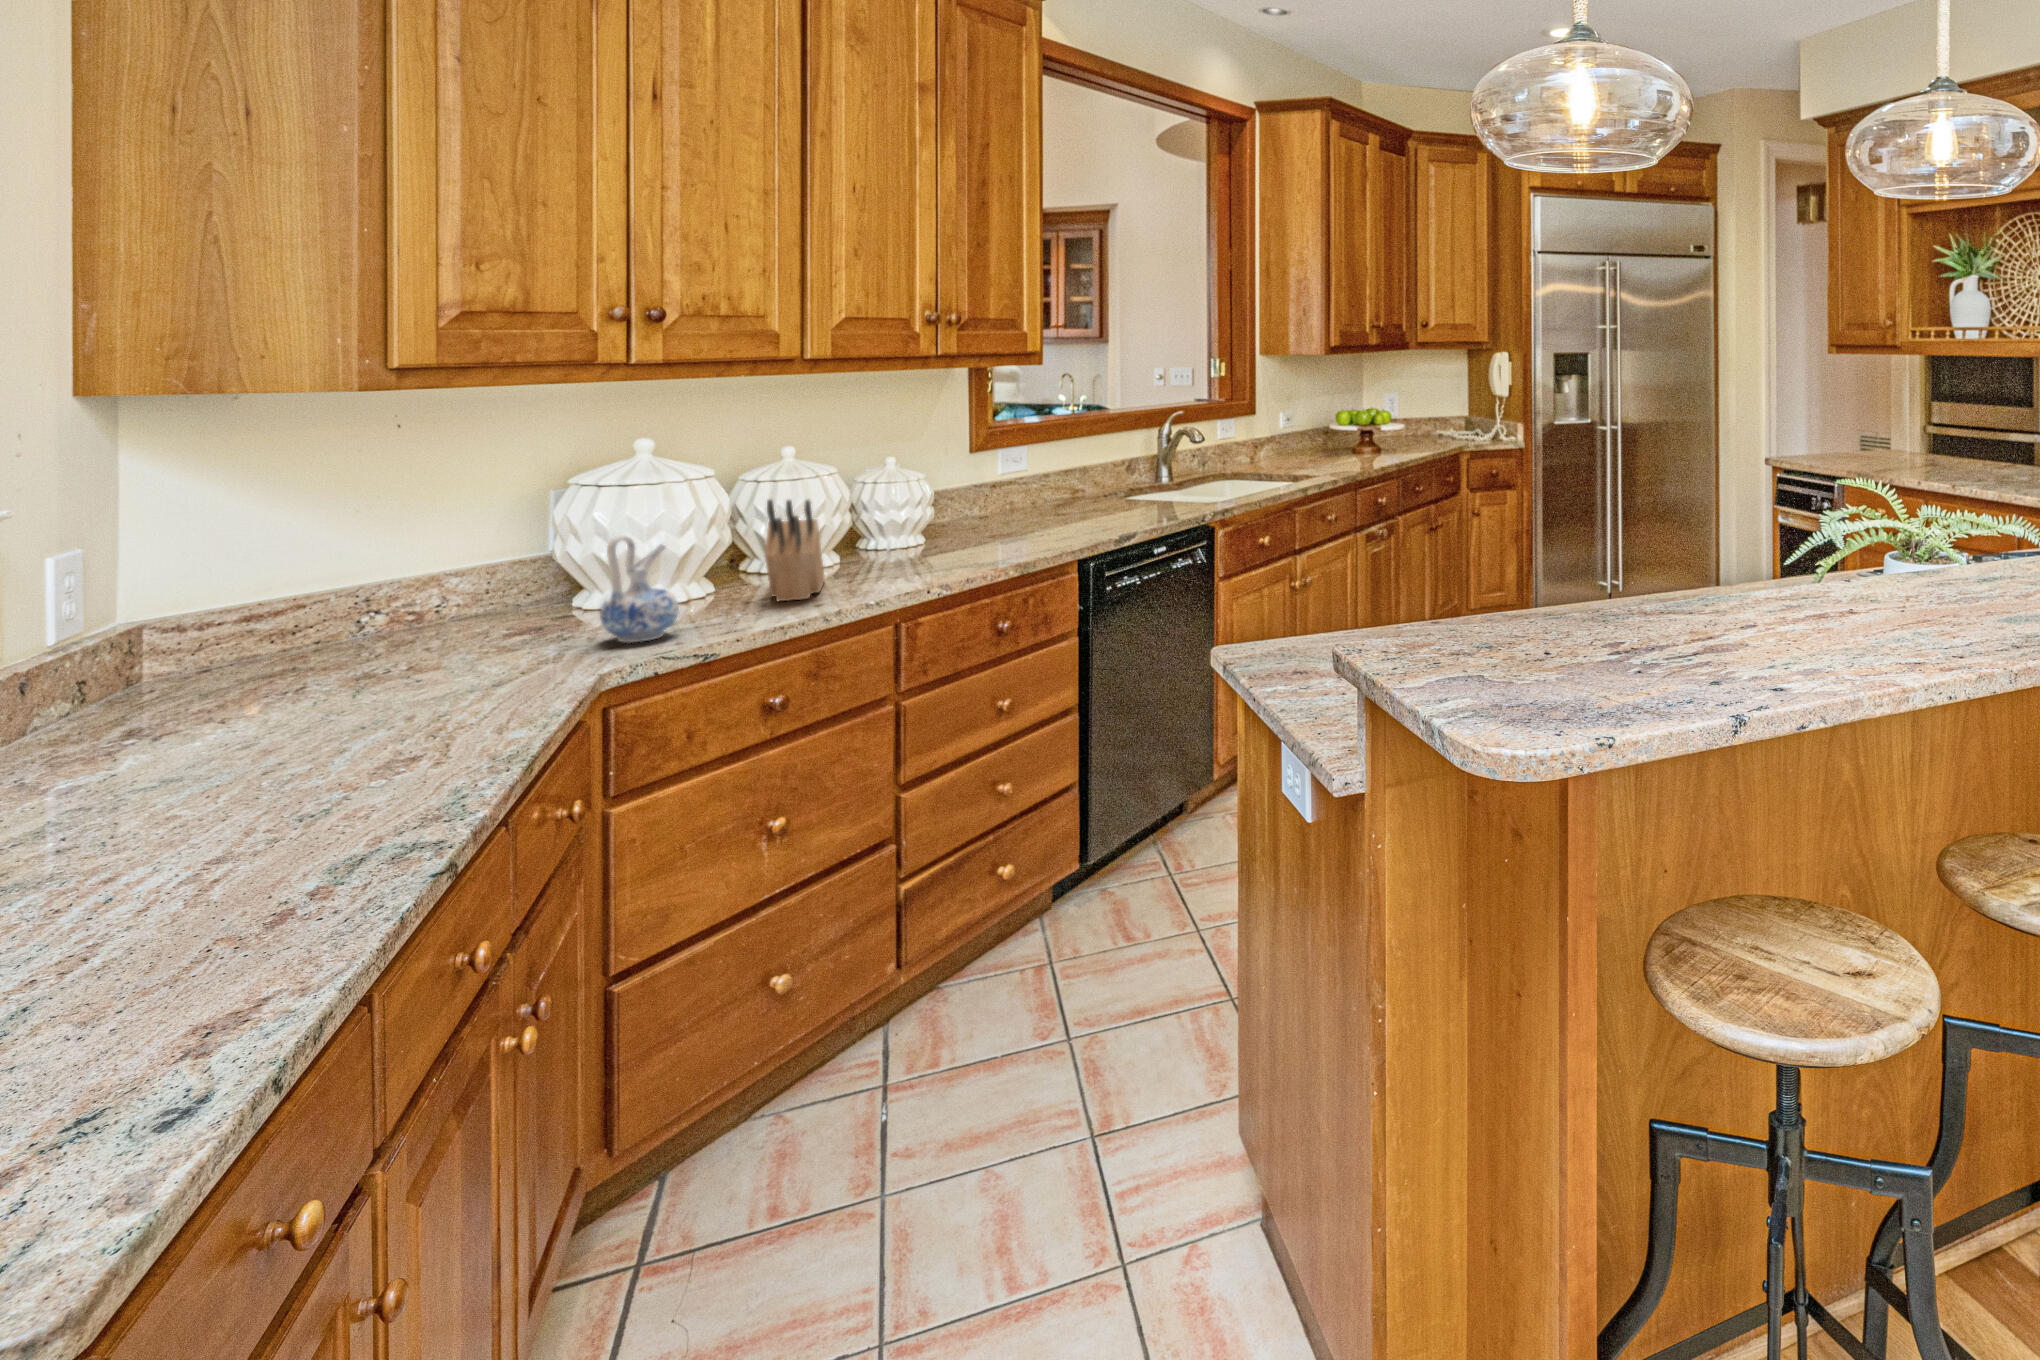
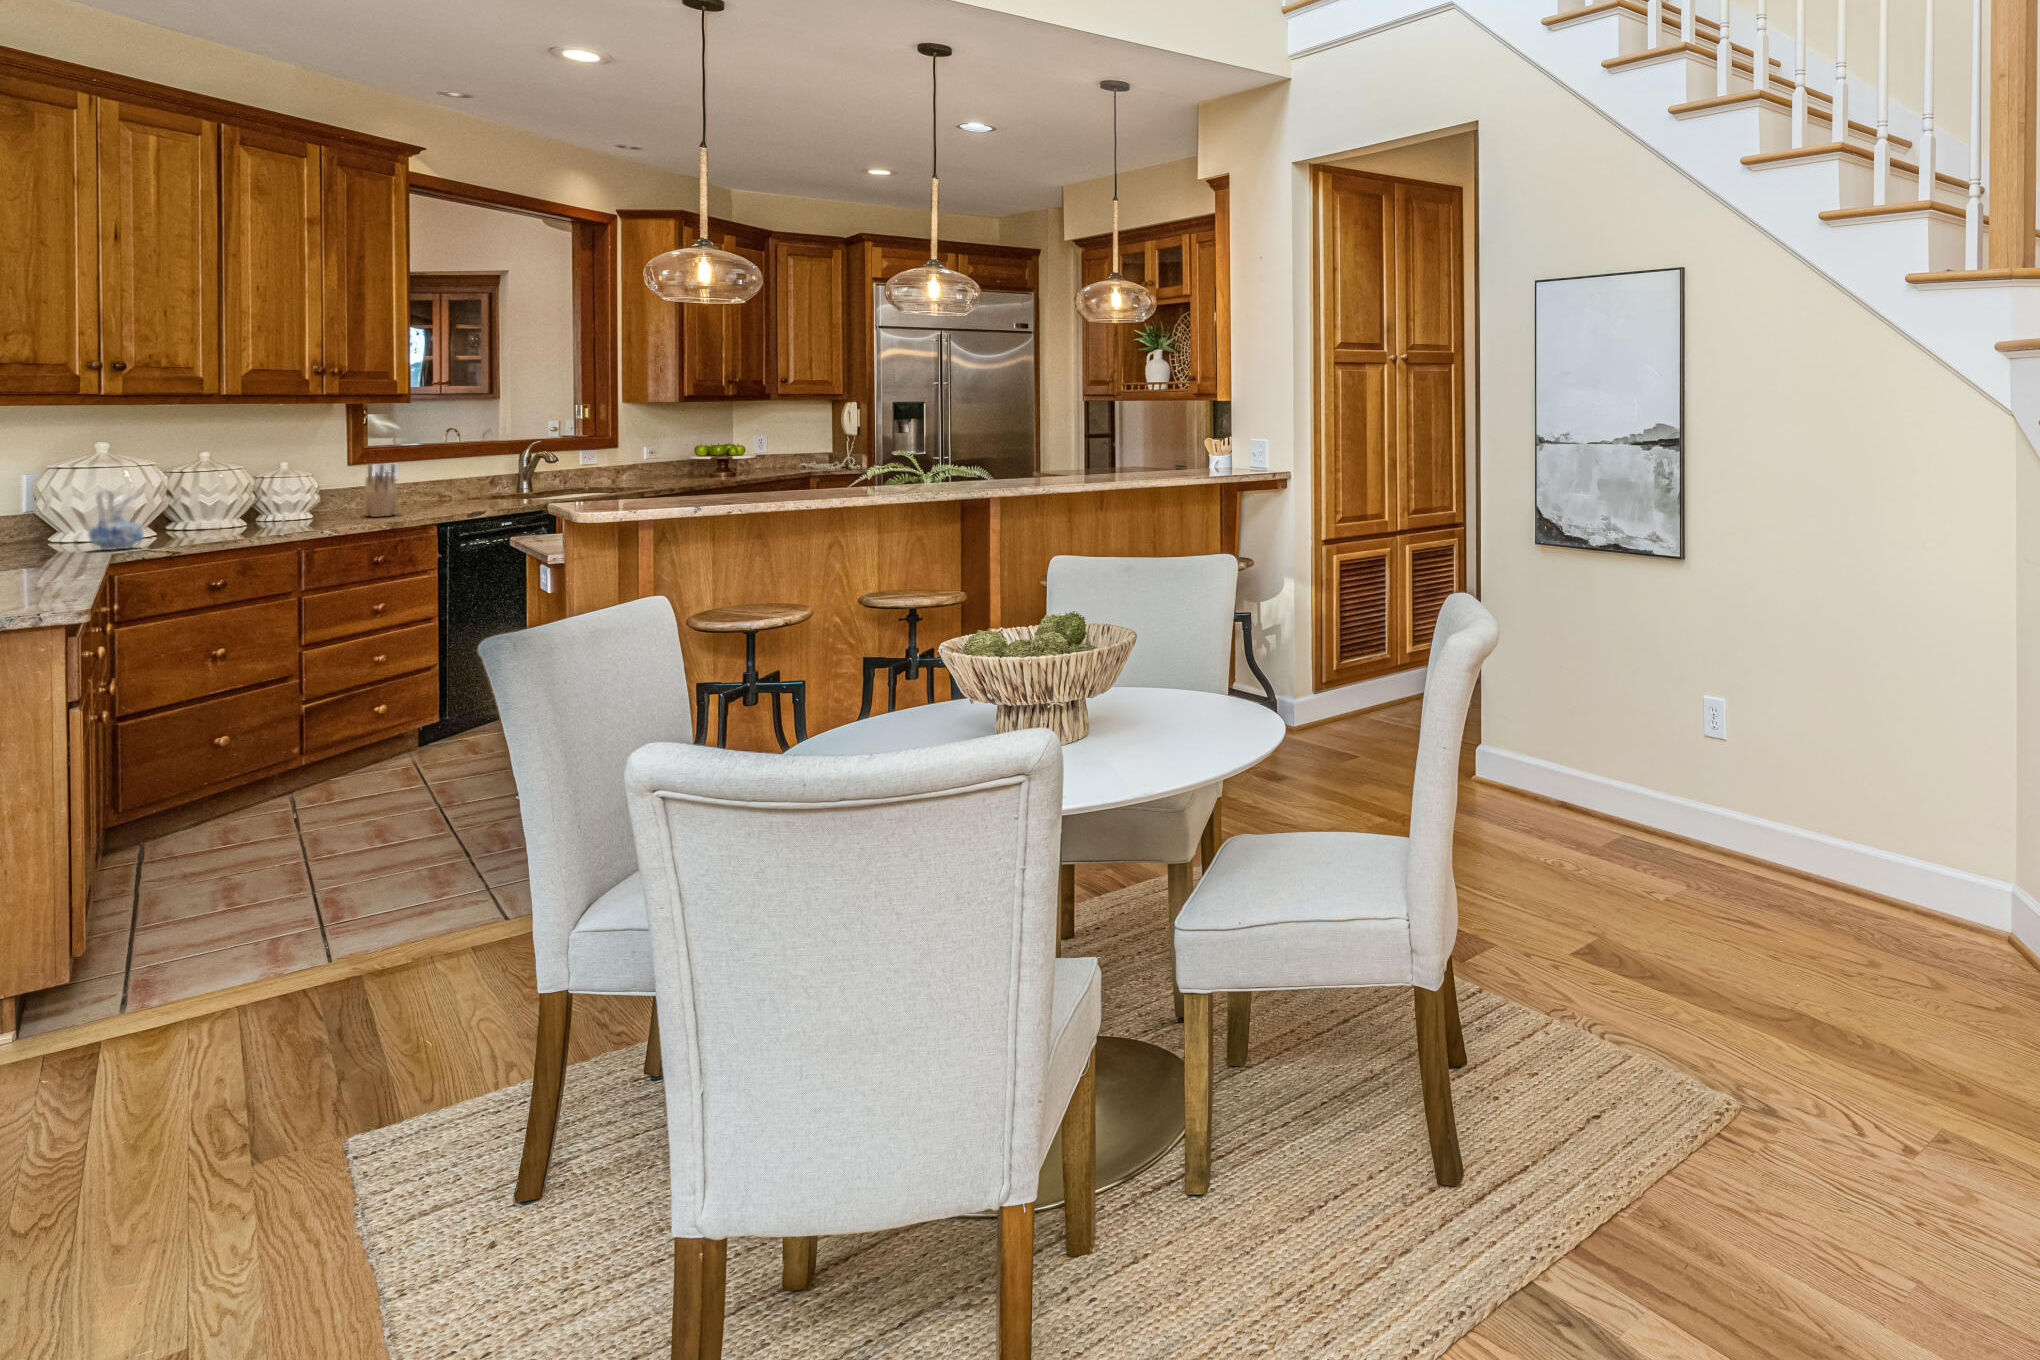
knife block: present [765,500,825,601] -> present [363,465,397,517]

